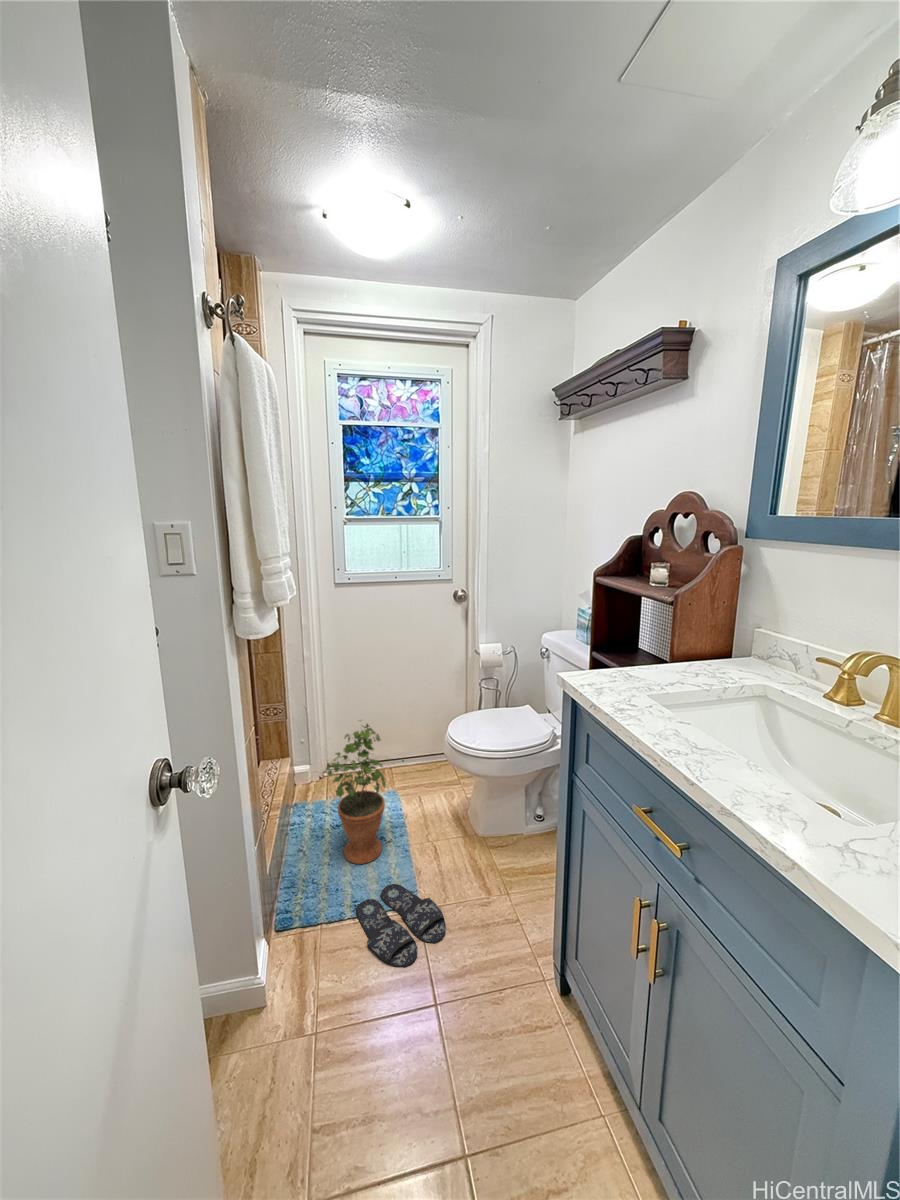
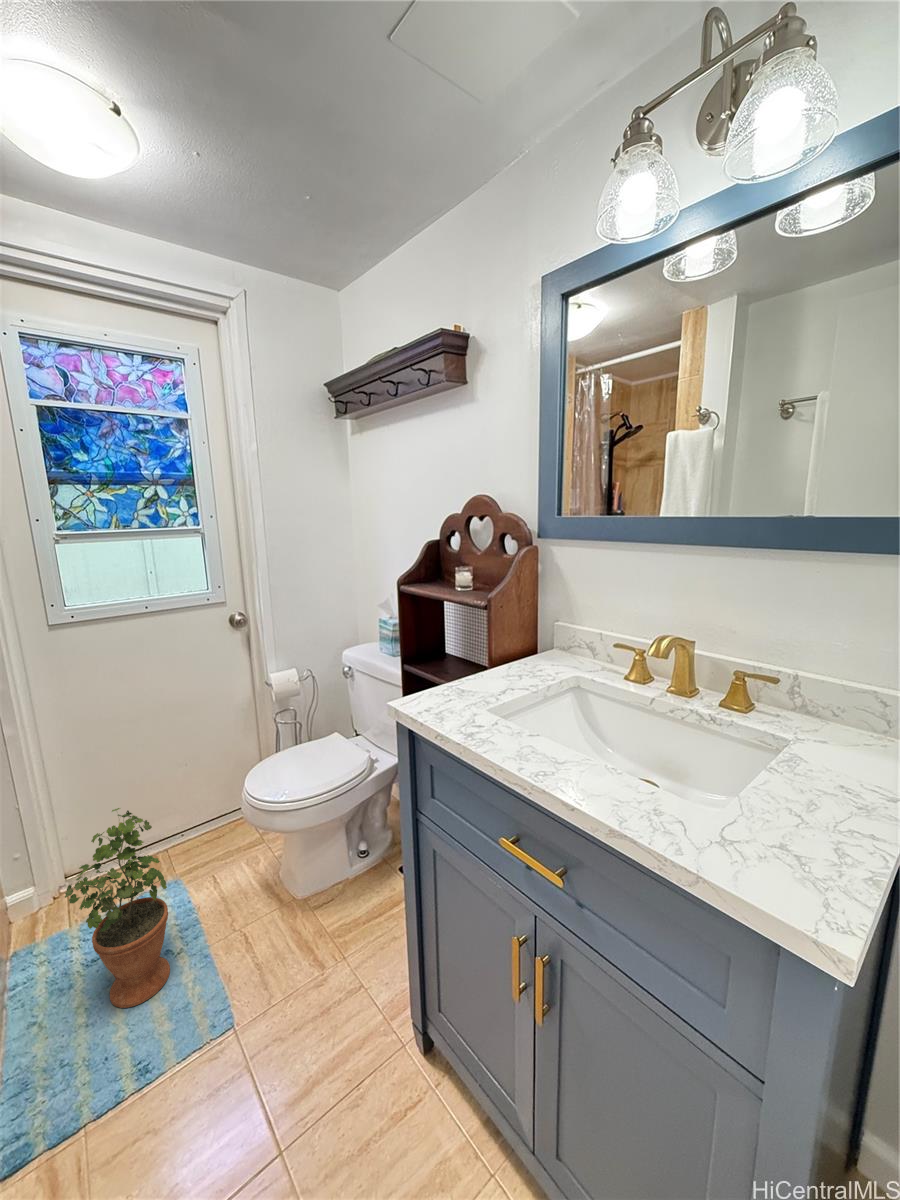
slippers: present [356,884,446,967] -> none [142,1008,277,1132]

